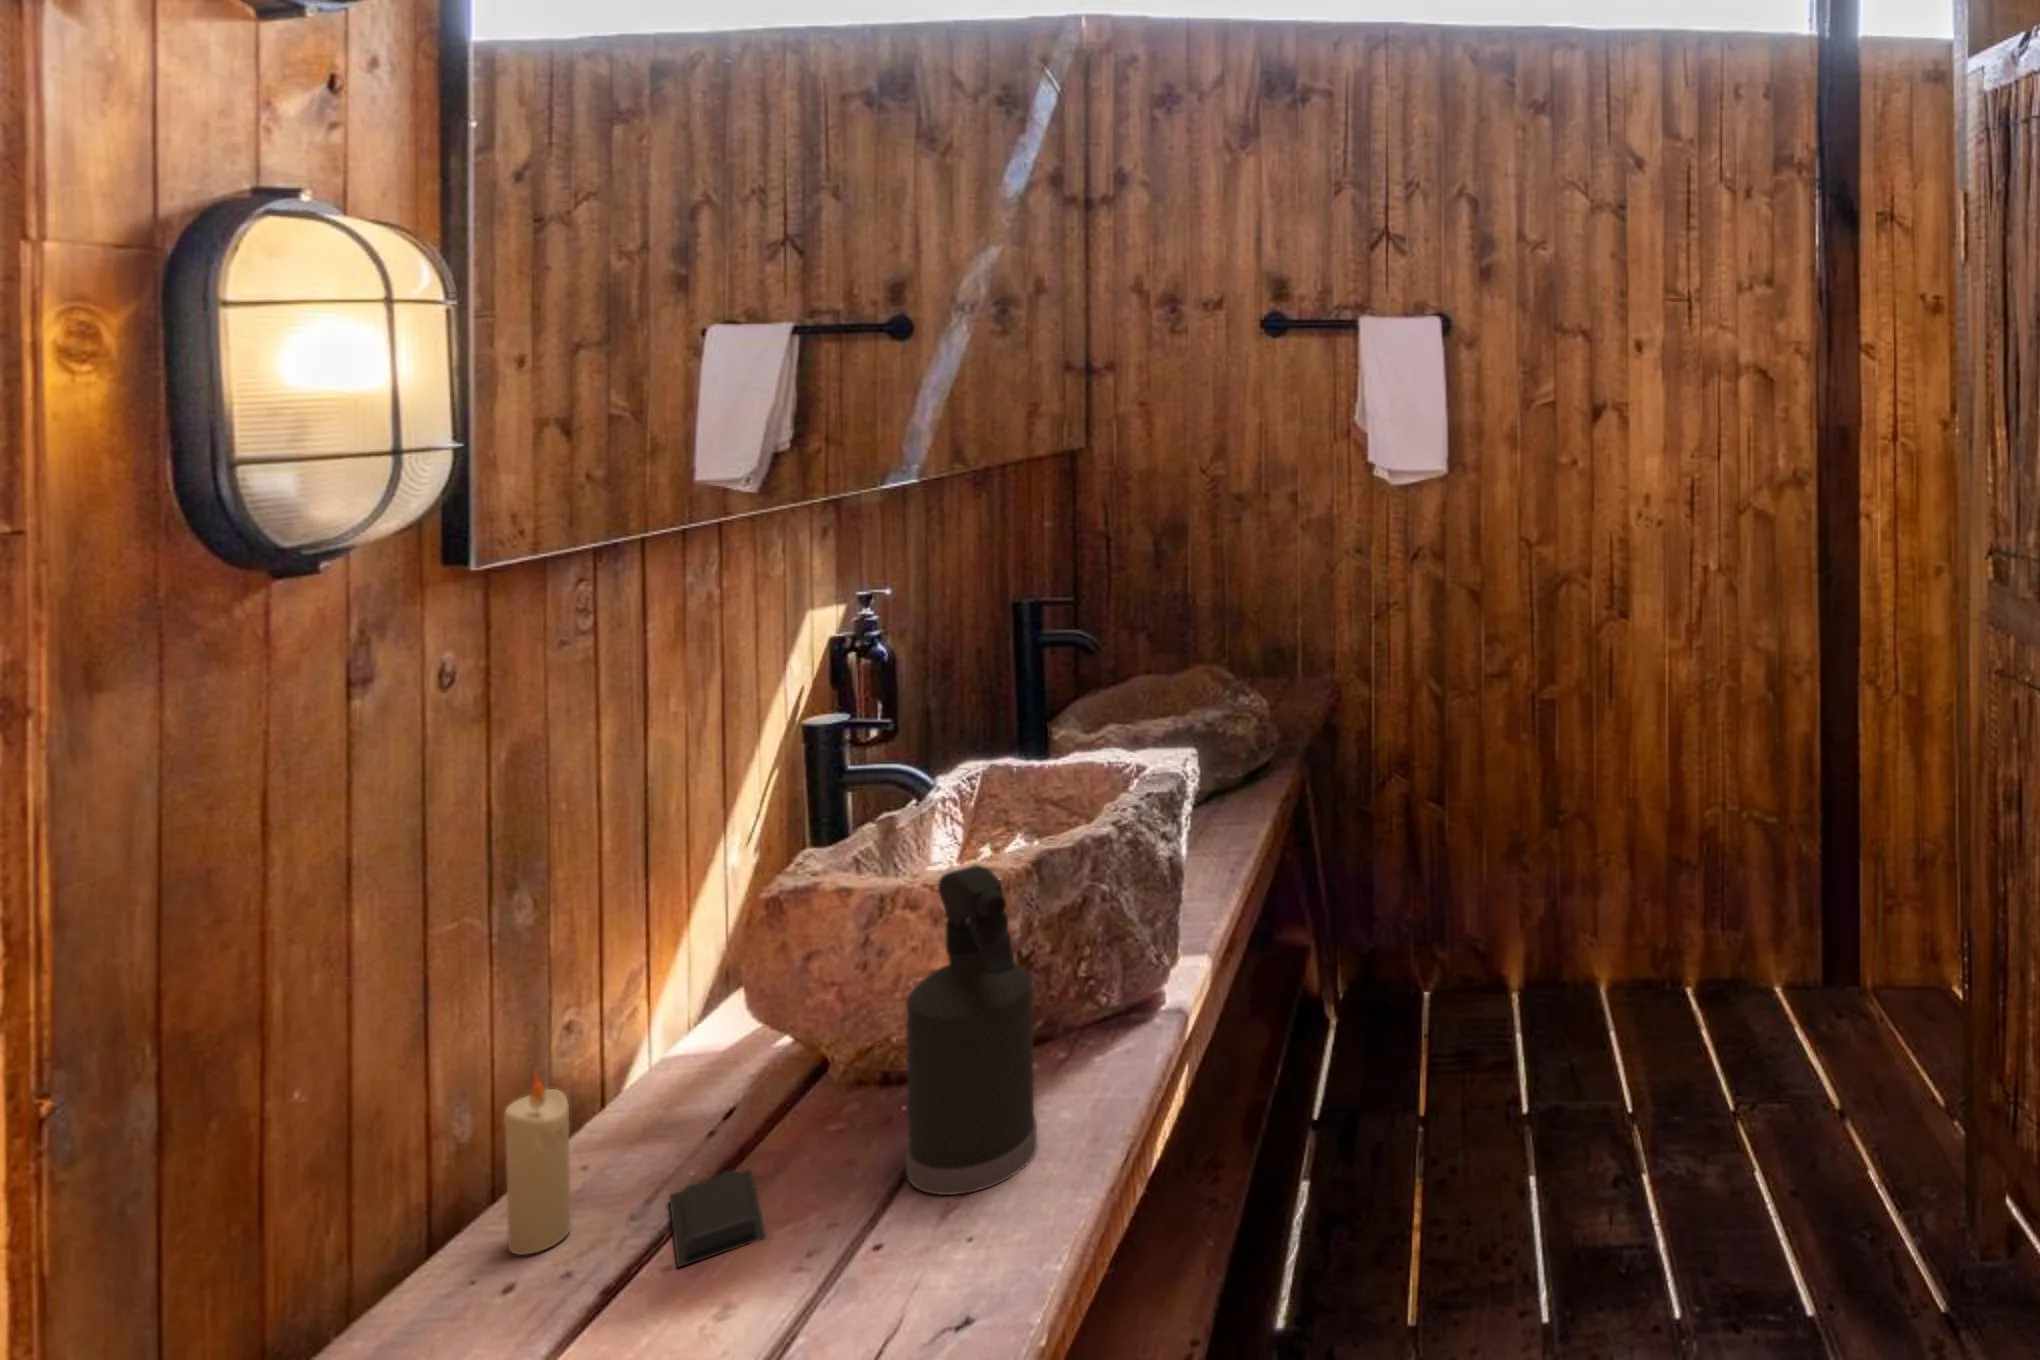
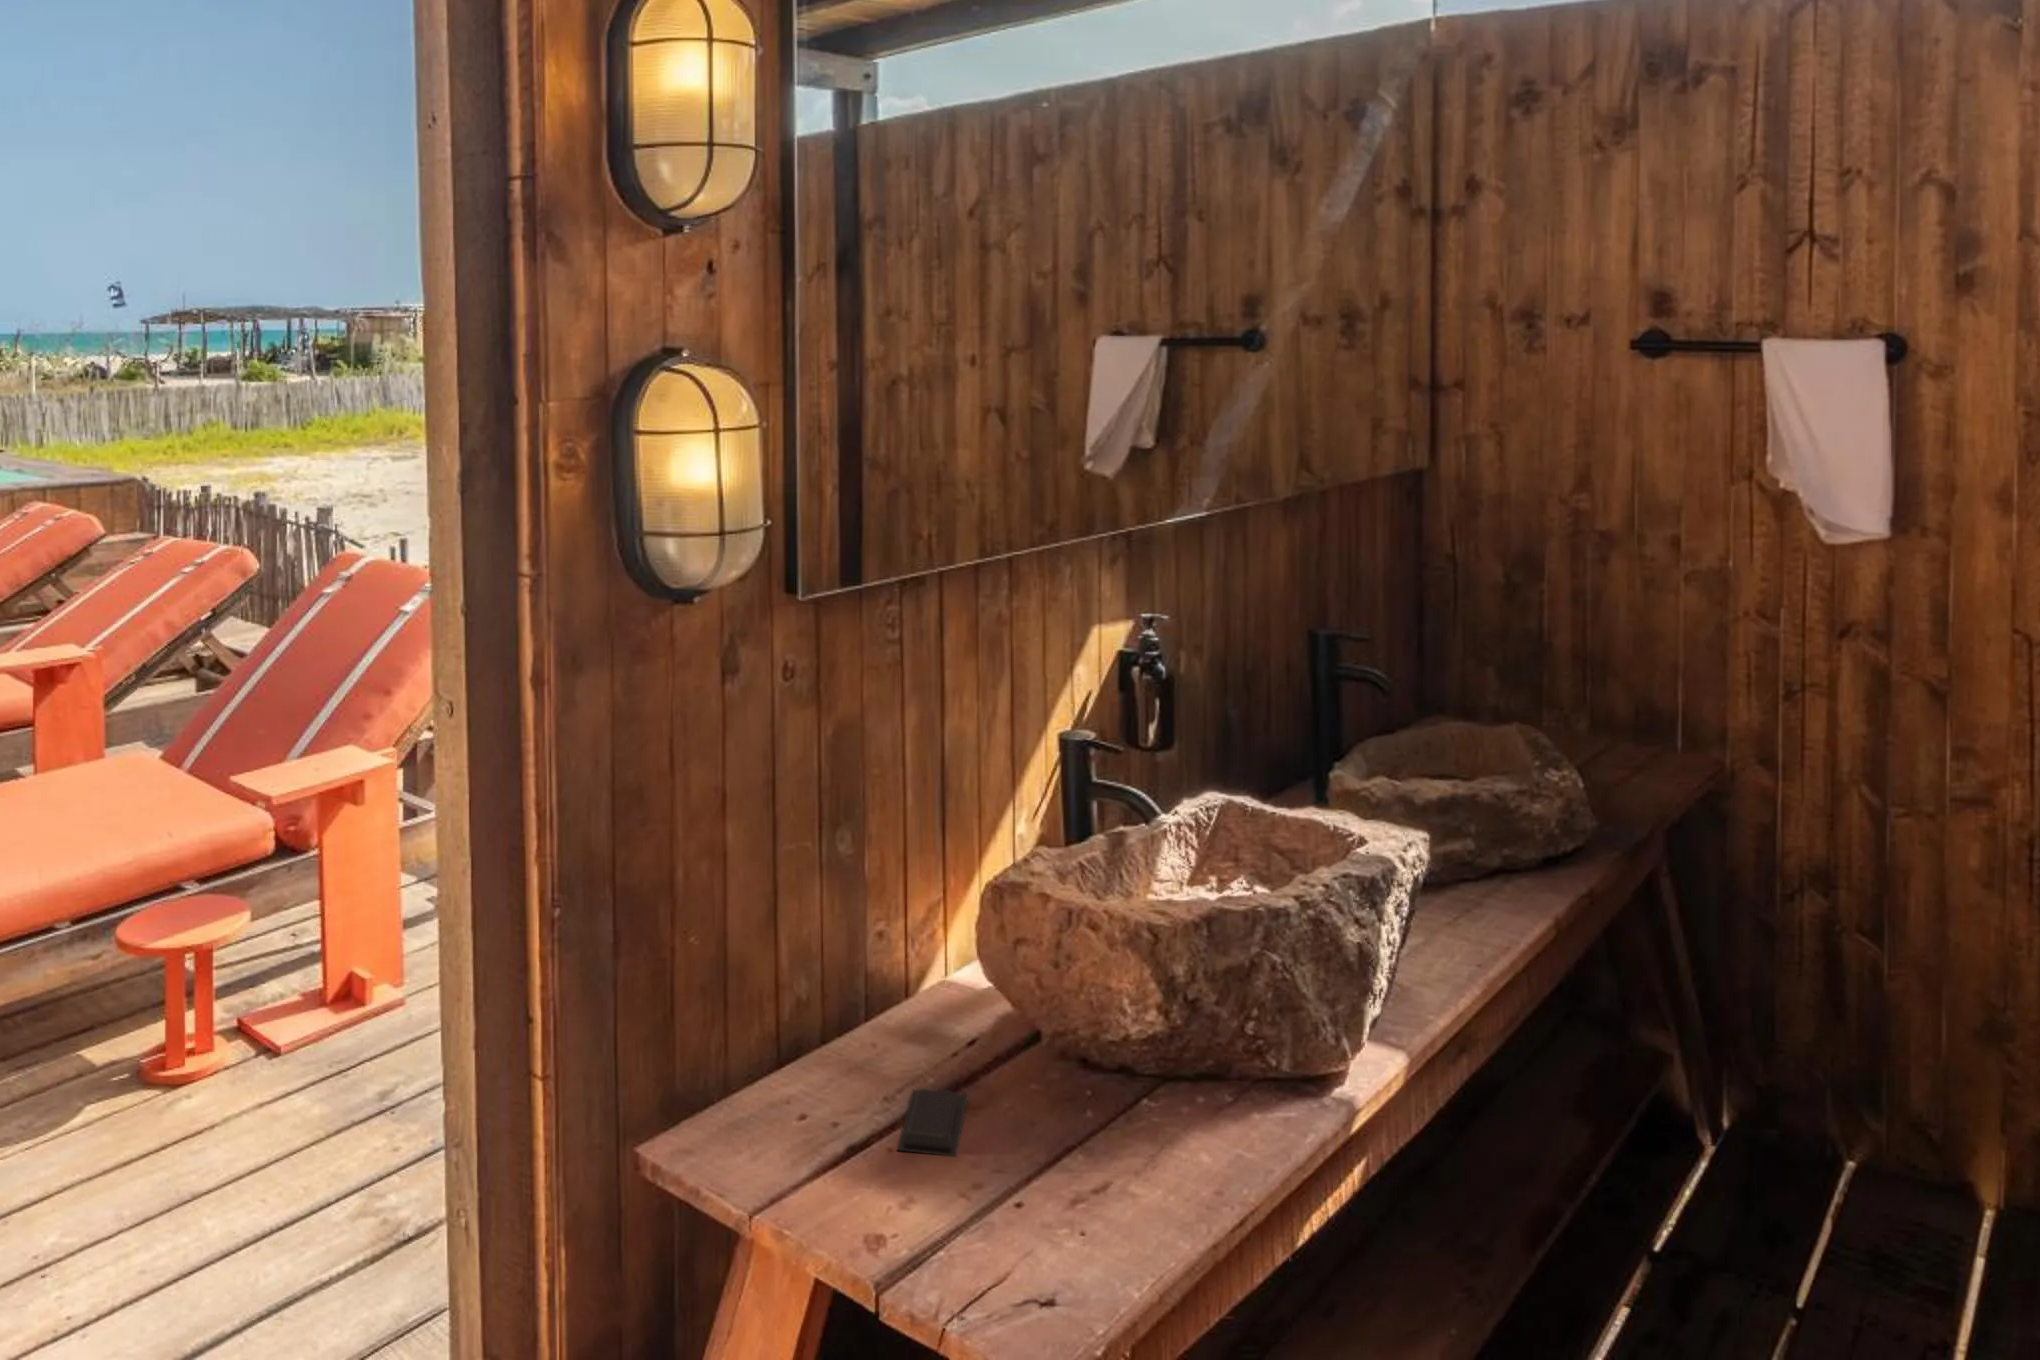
spray bottle: present [906,865,1037,1195] -> none [1062,910,1175,1199]
candle: present [504,1074,571,1255] -> none [813,965,853,1094]

